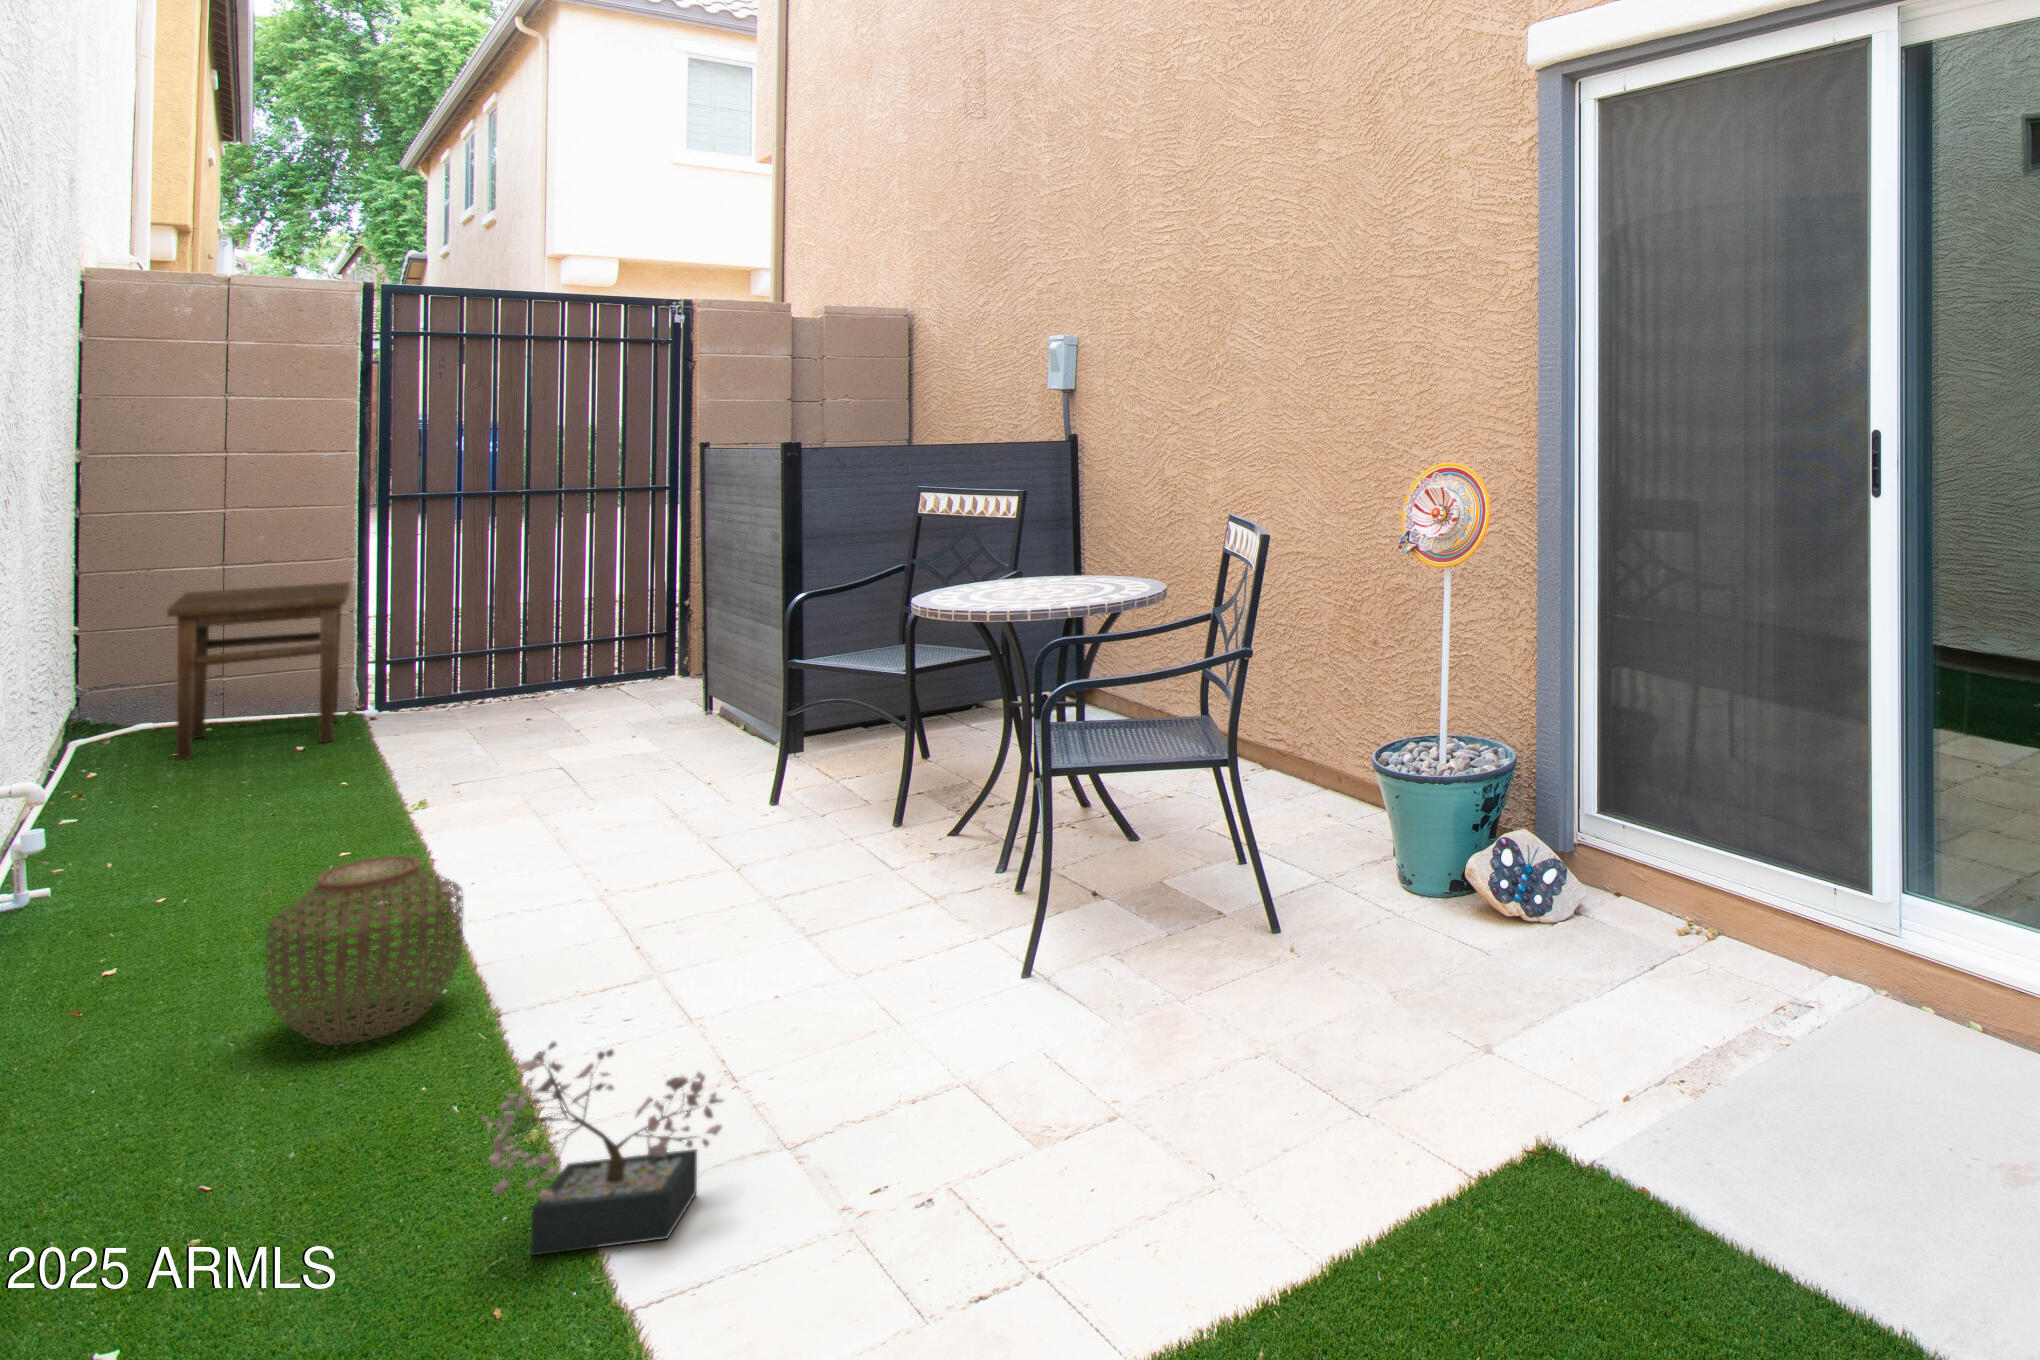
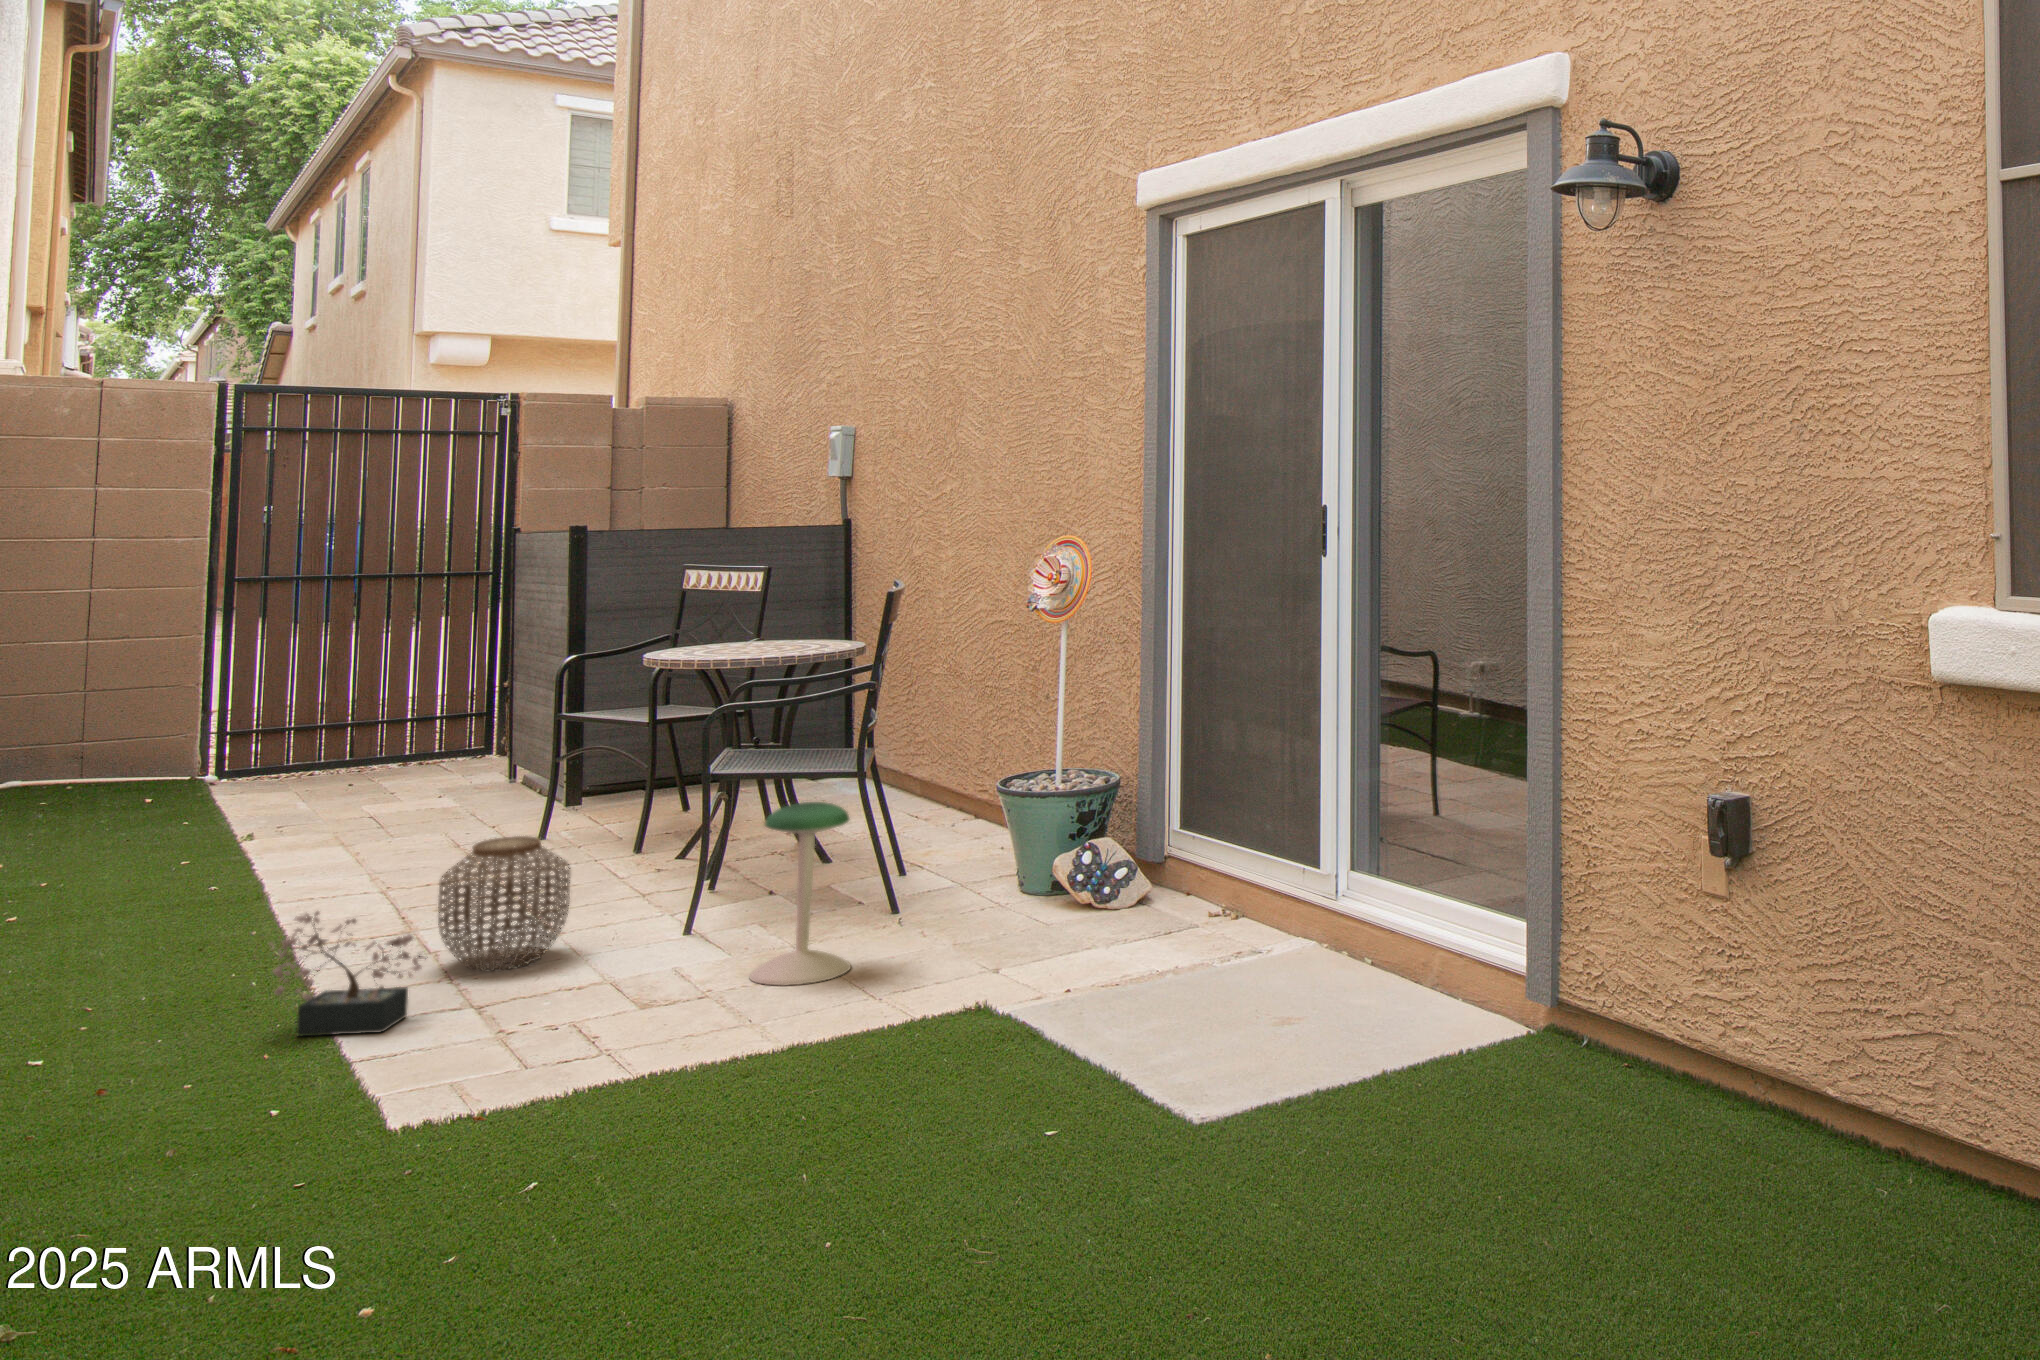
side table: present [167,582,351,760] -> none [46,653,199,805]
stool: none [1163,827,1294,1095] -> present [750,802,851,986]
woven basket: present [265,856,463,1044] -> present [438,836,571,970]

